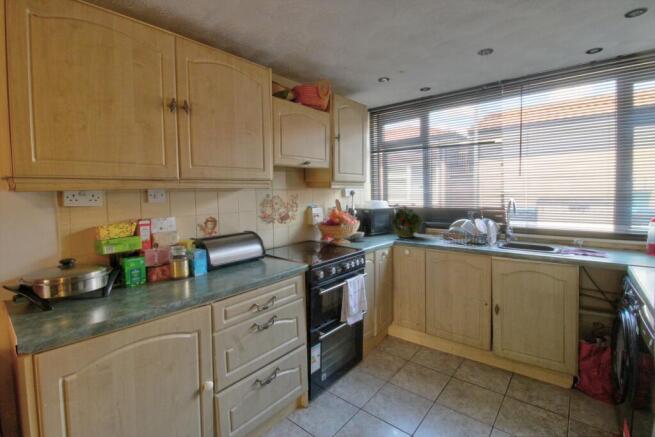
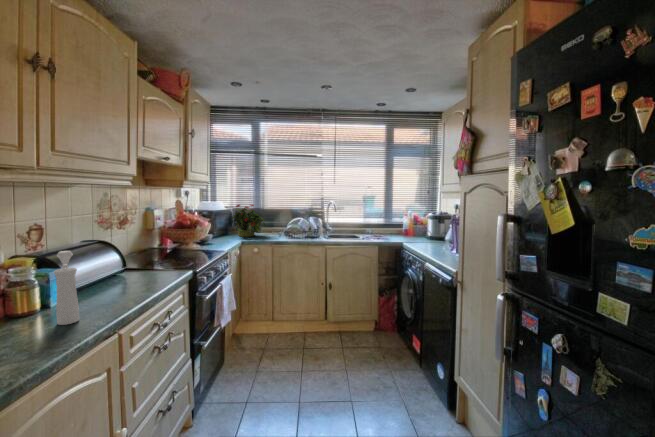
pepper mill: none [175,236,199,290] -> present [54,251,79,325]

